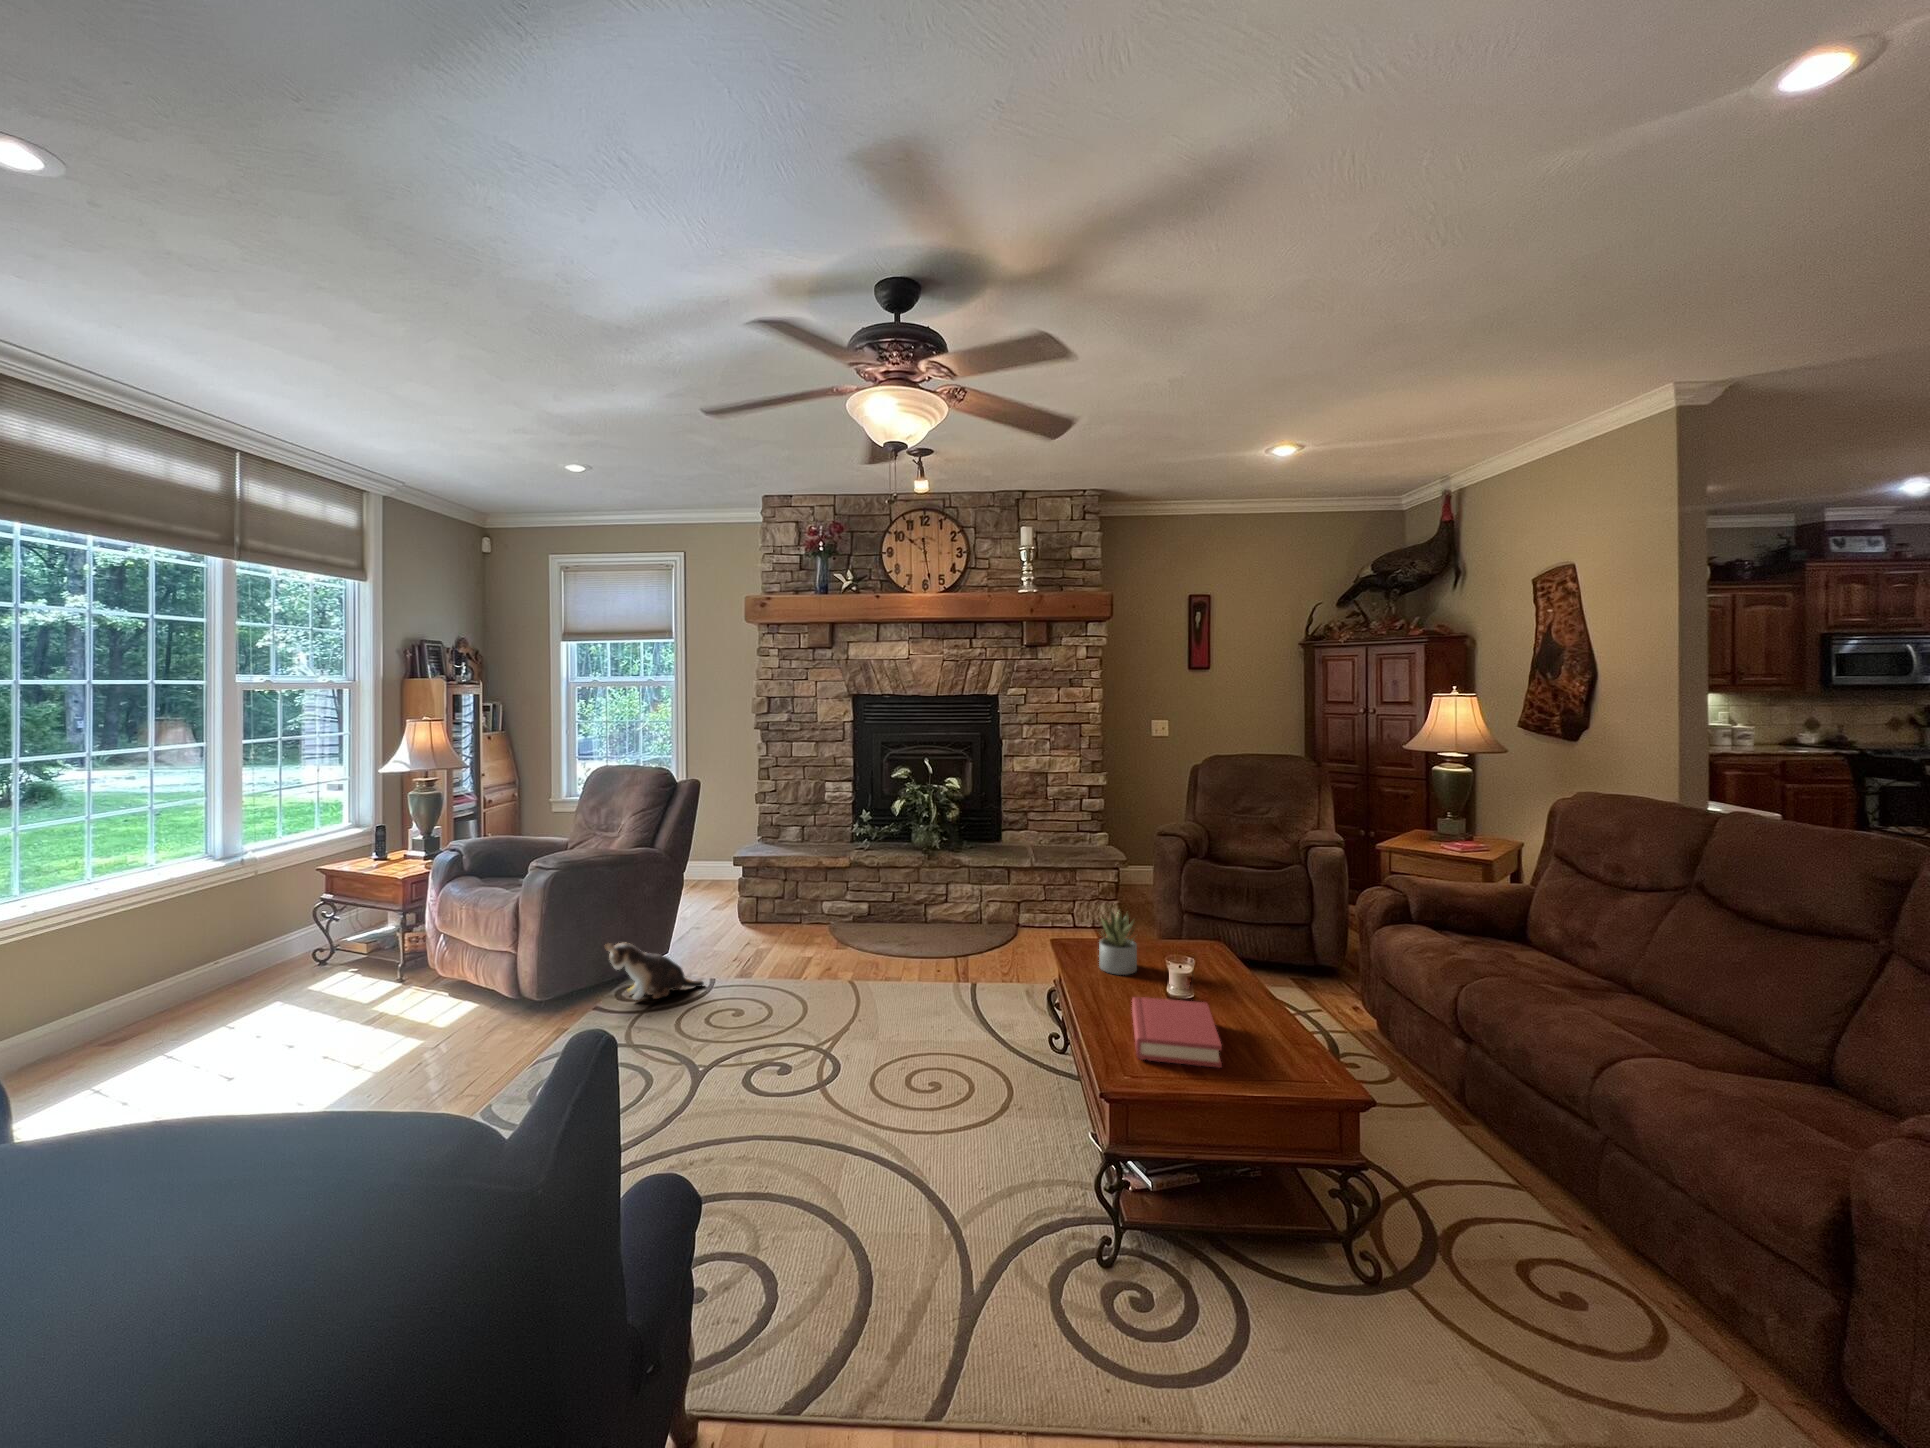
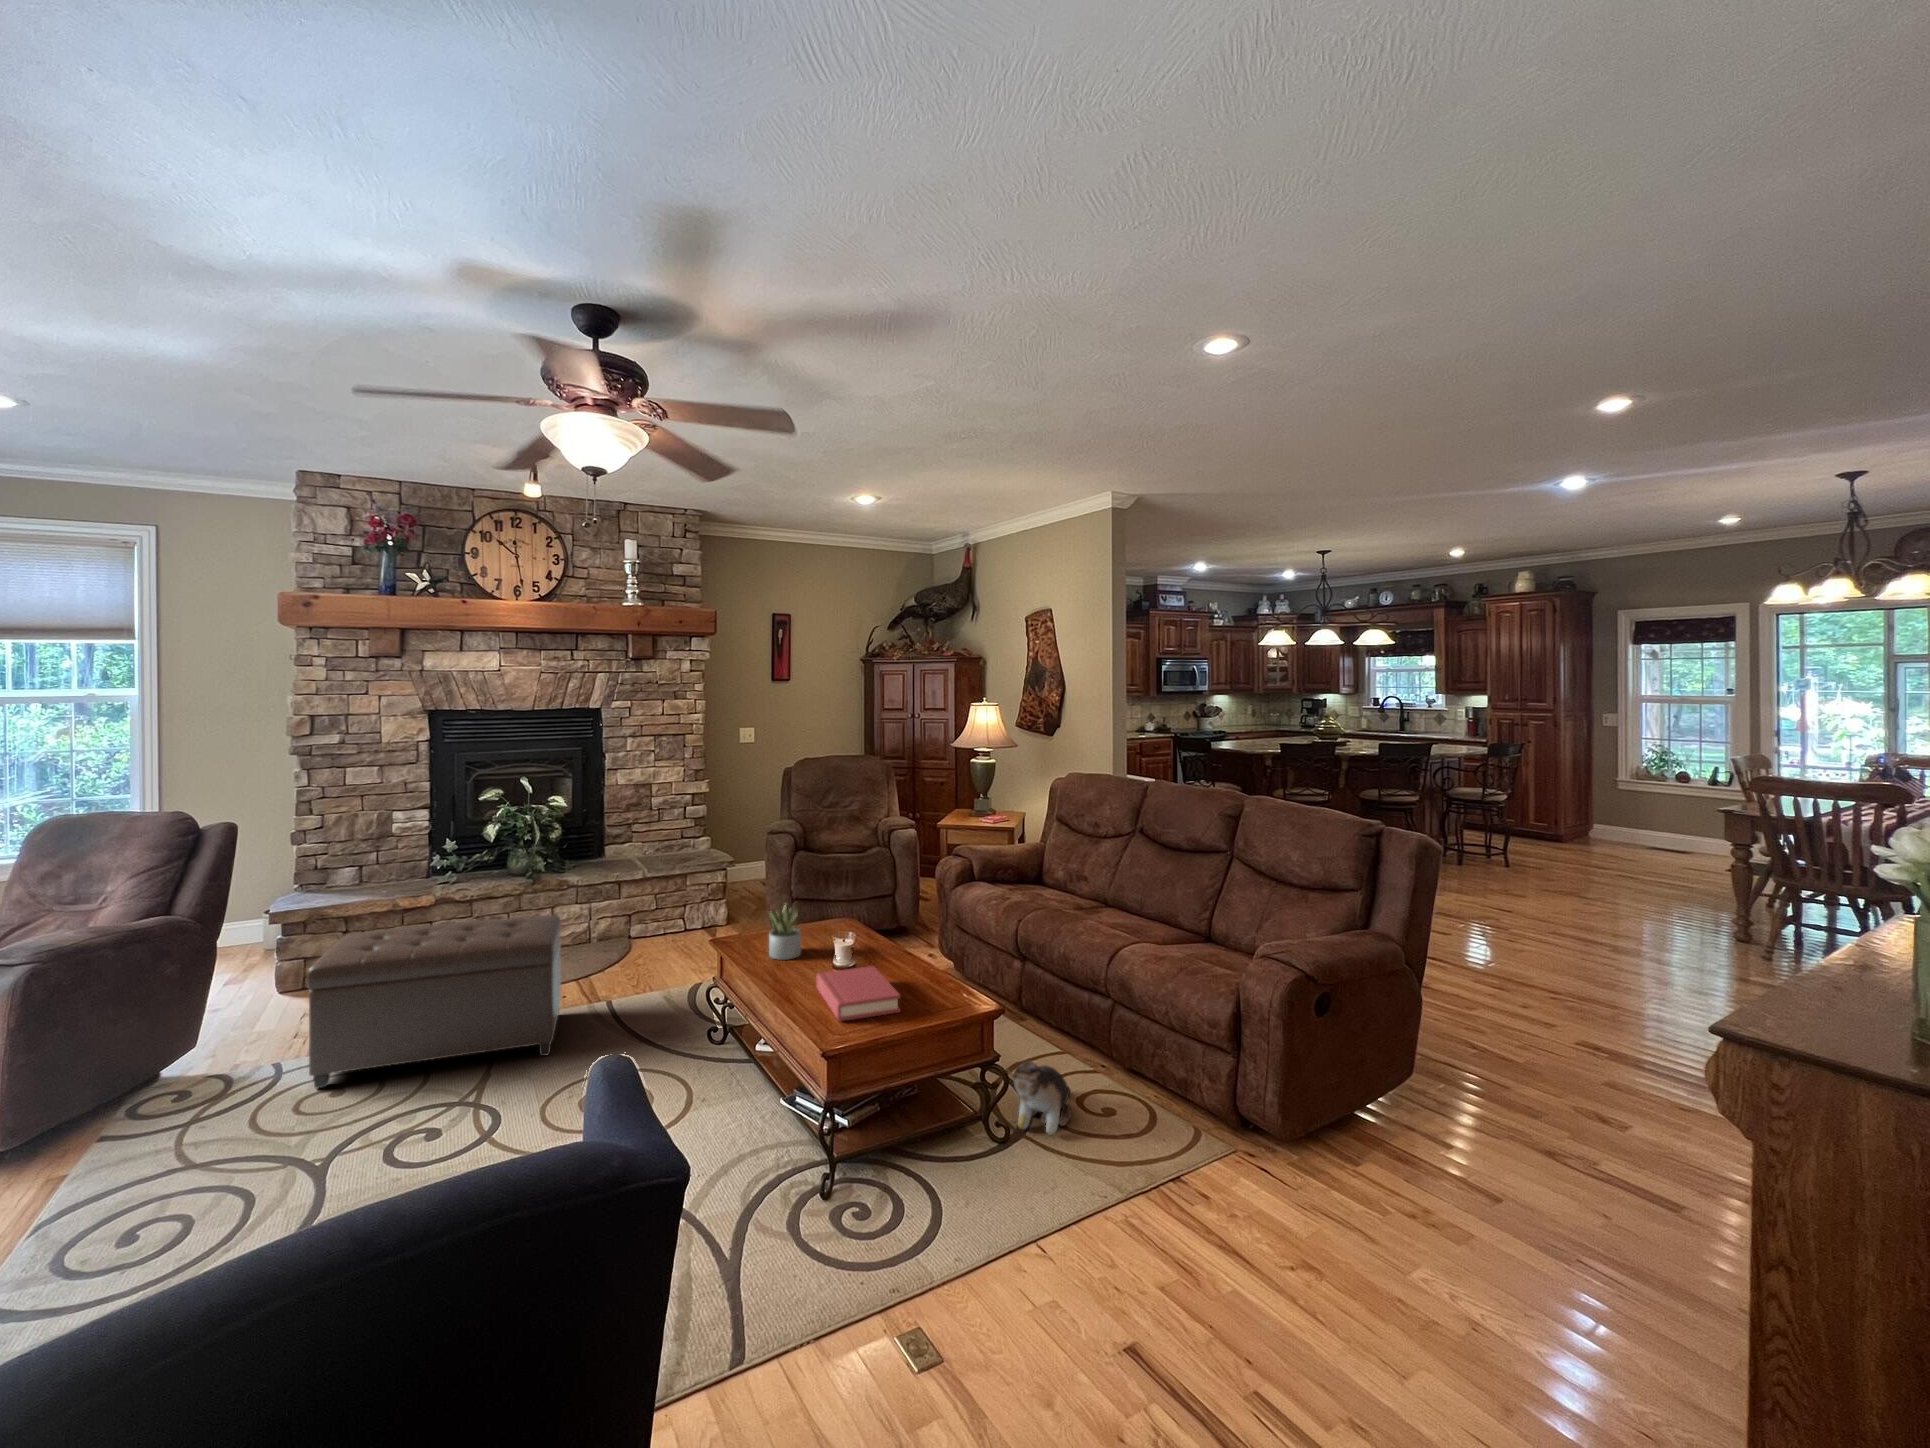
ottoman: none [722,879,926,1021] -> present [307,915,561,1088]
plush toy: present [605,943,704,1000] -> present [1006,1061,1072,1135]

